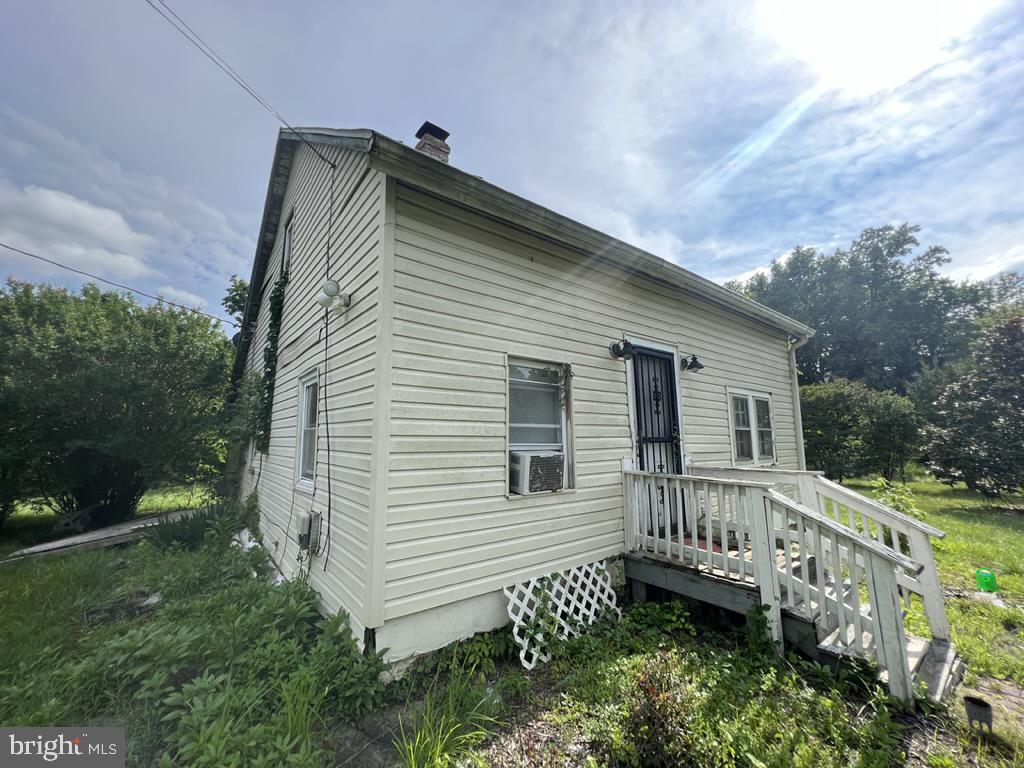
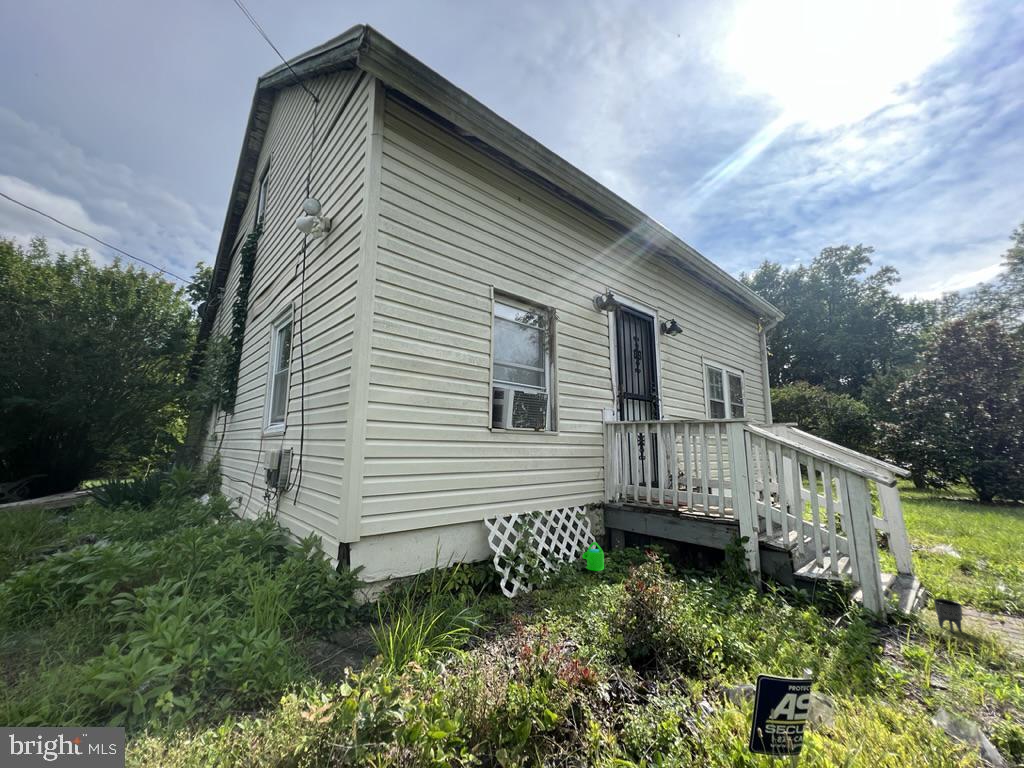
watering can: present [975,567,999,590] -> present [582,542,604,571]

